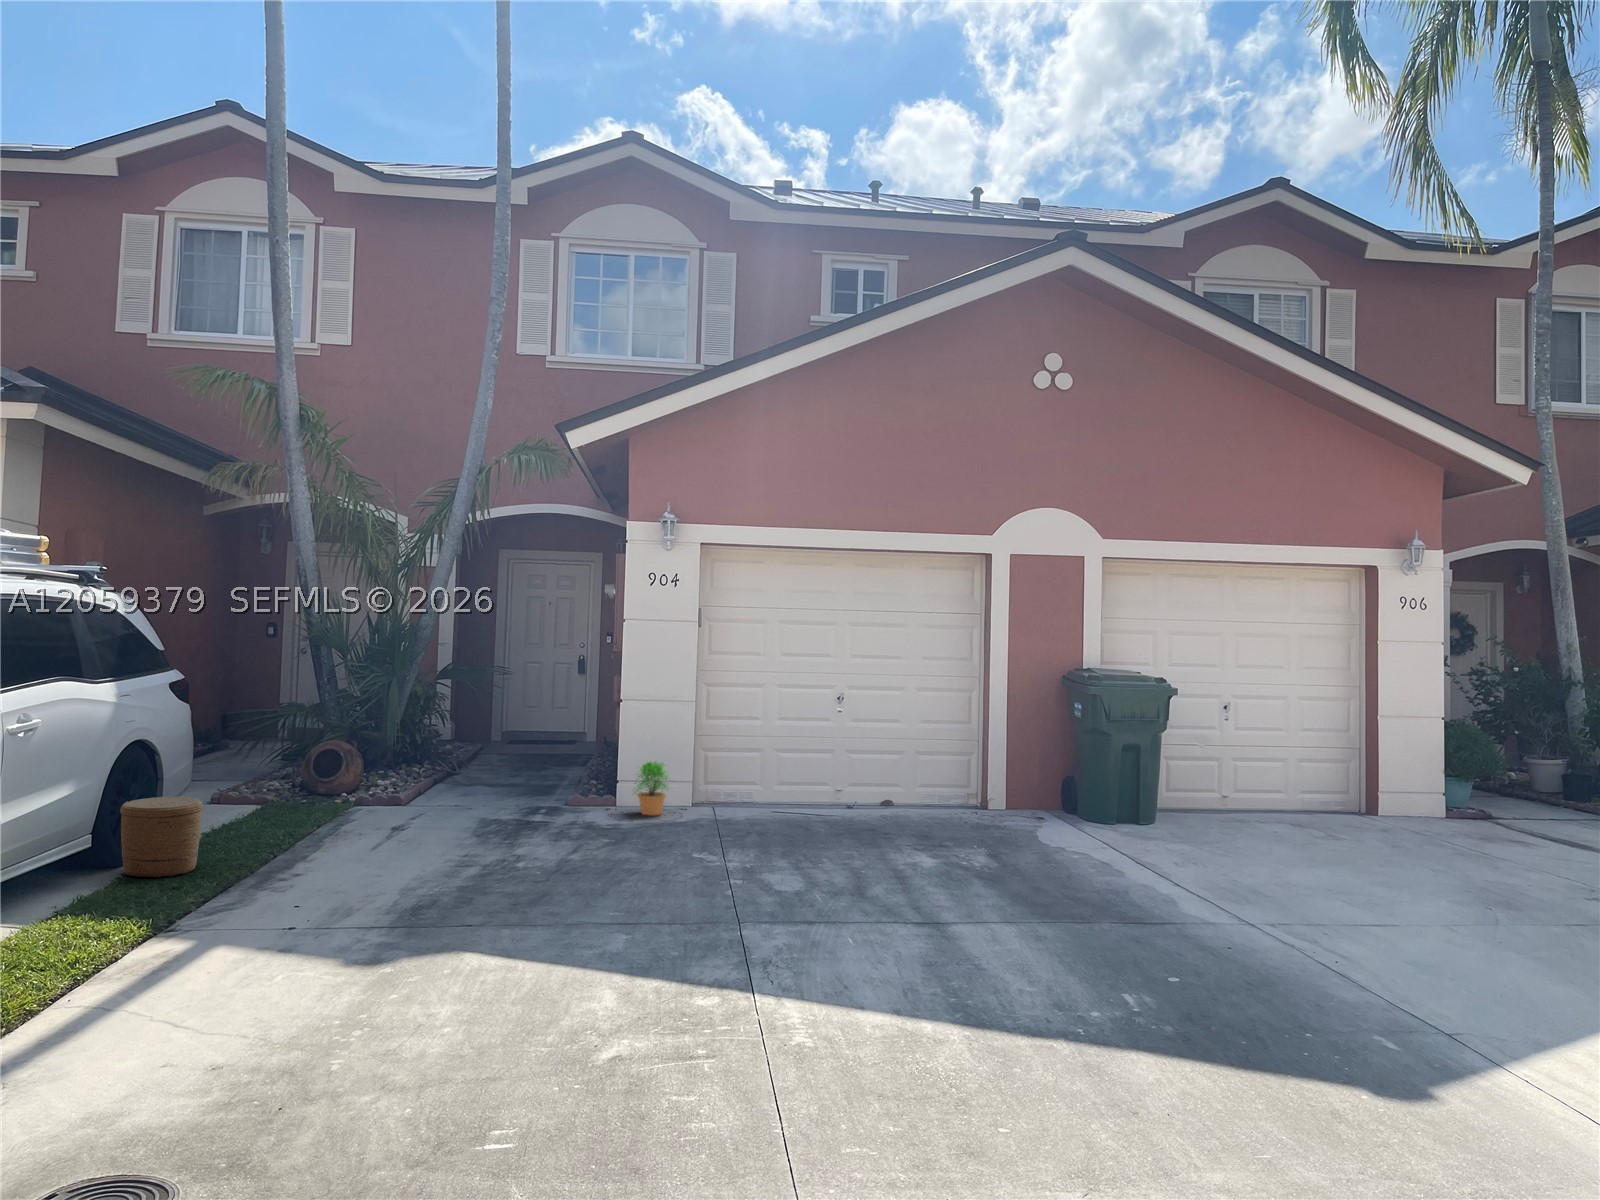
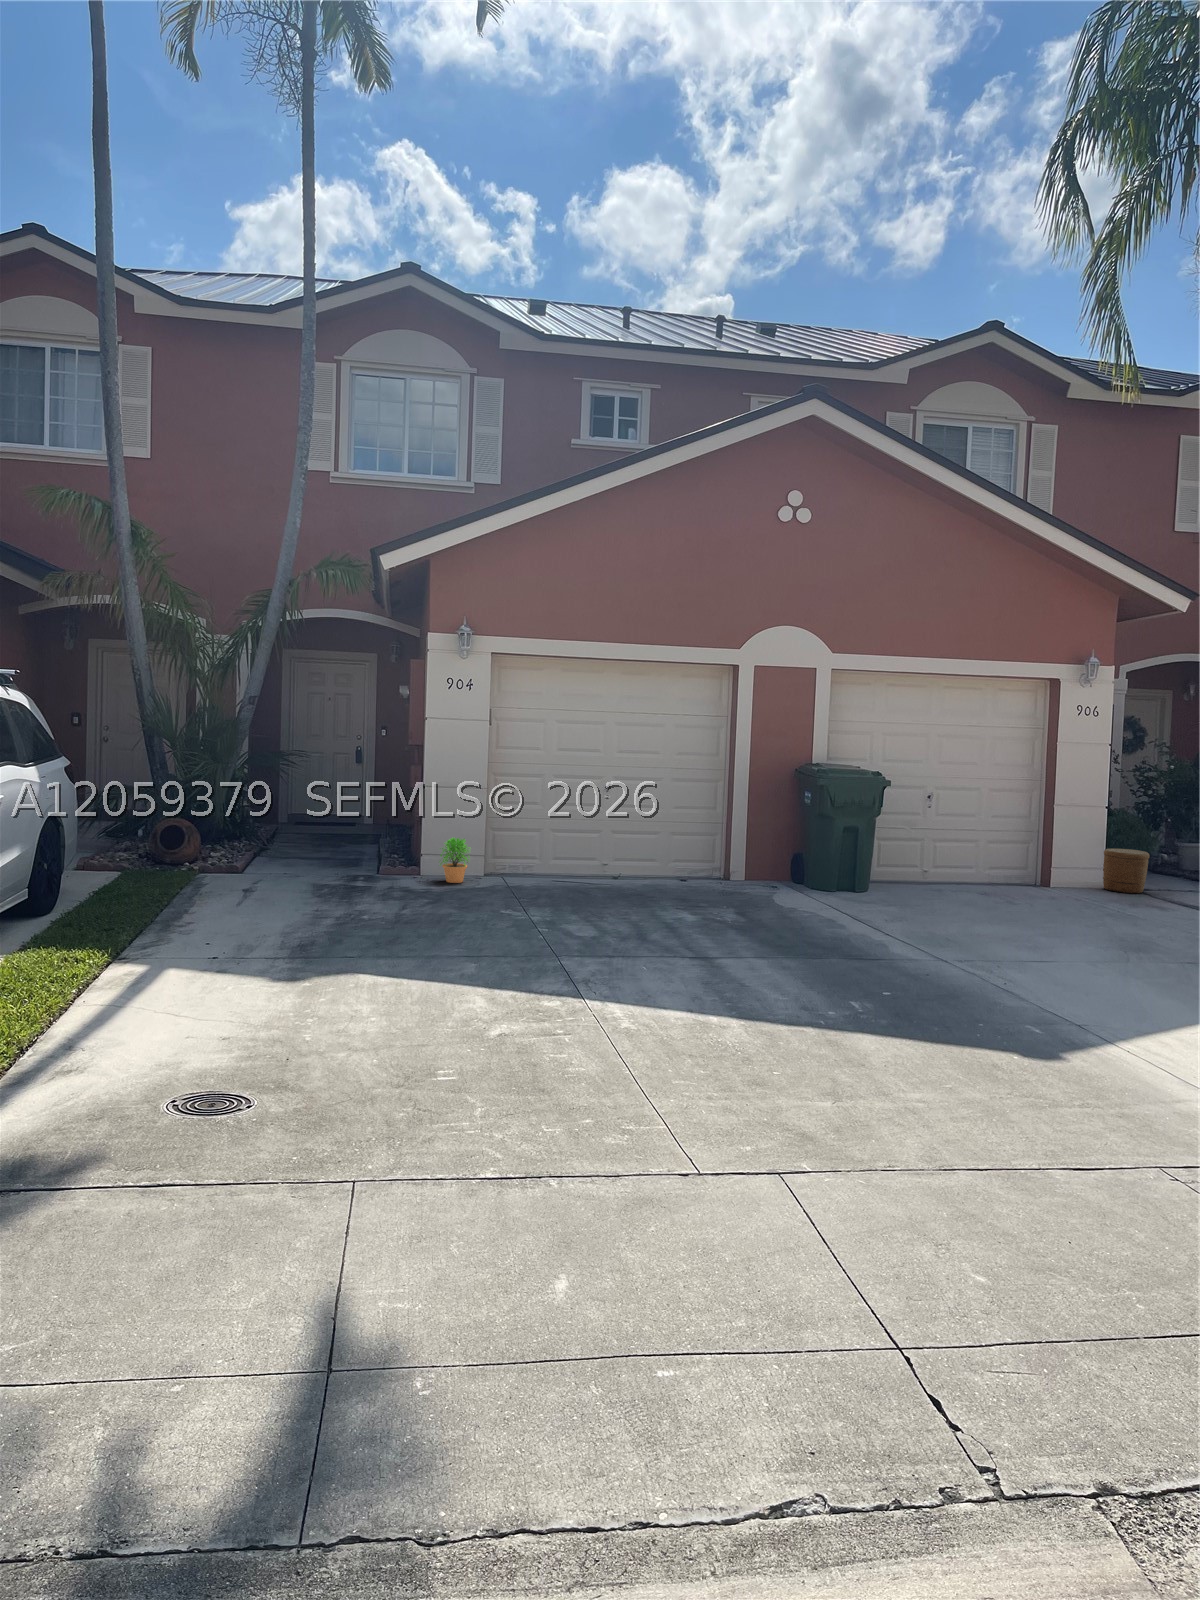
woven basket: present [120,797,203,877] -> present [1103,849,1150,893]

